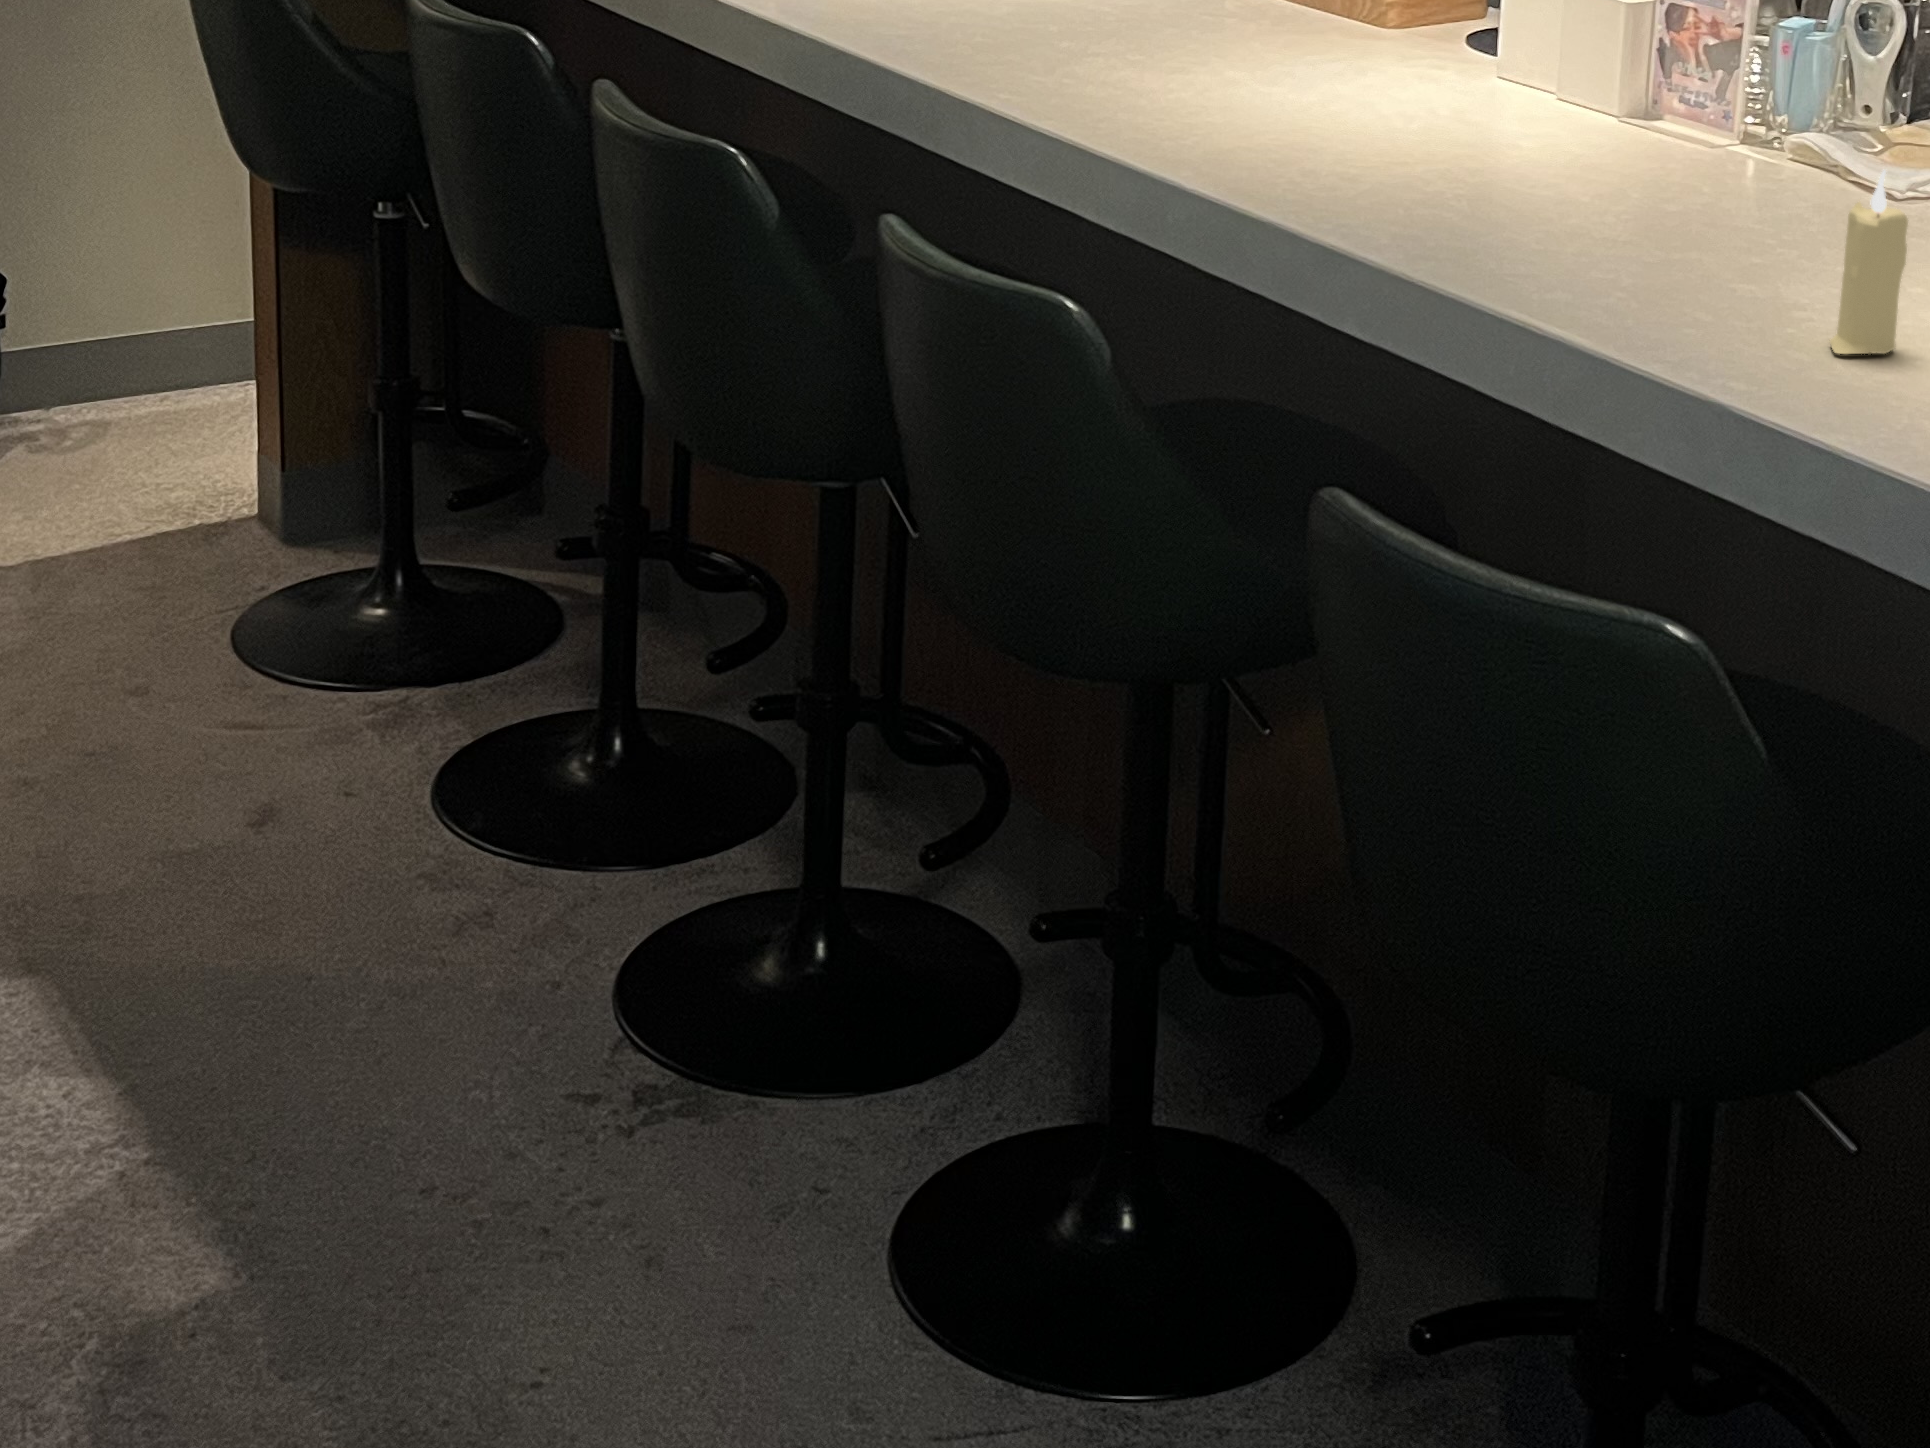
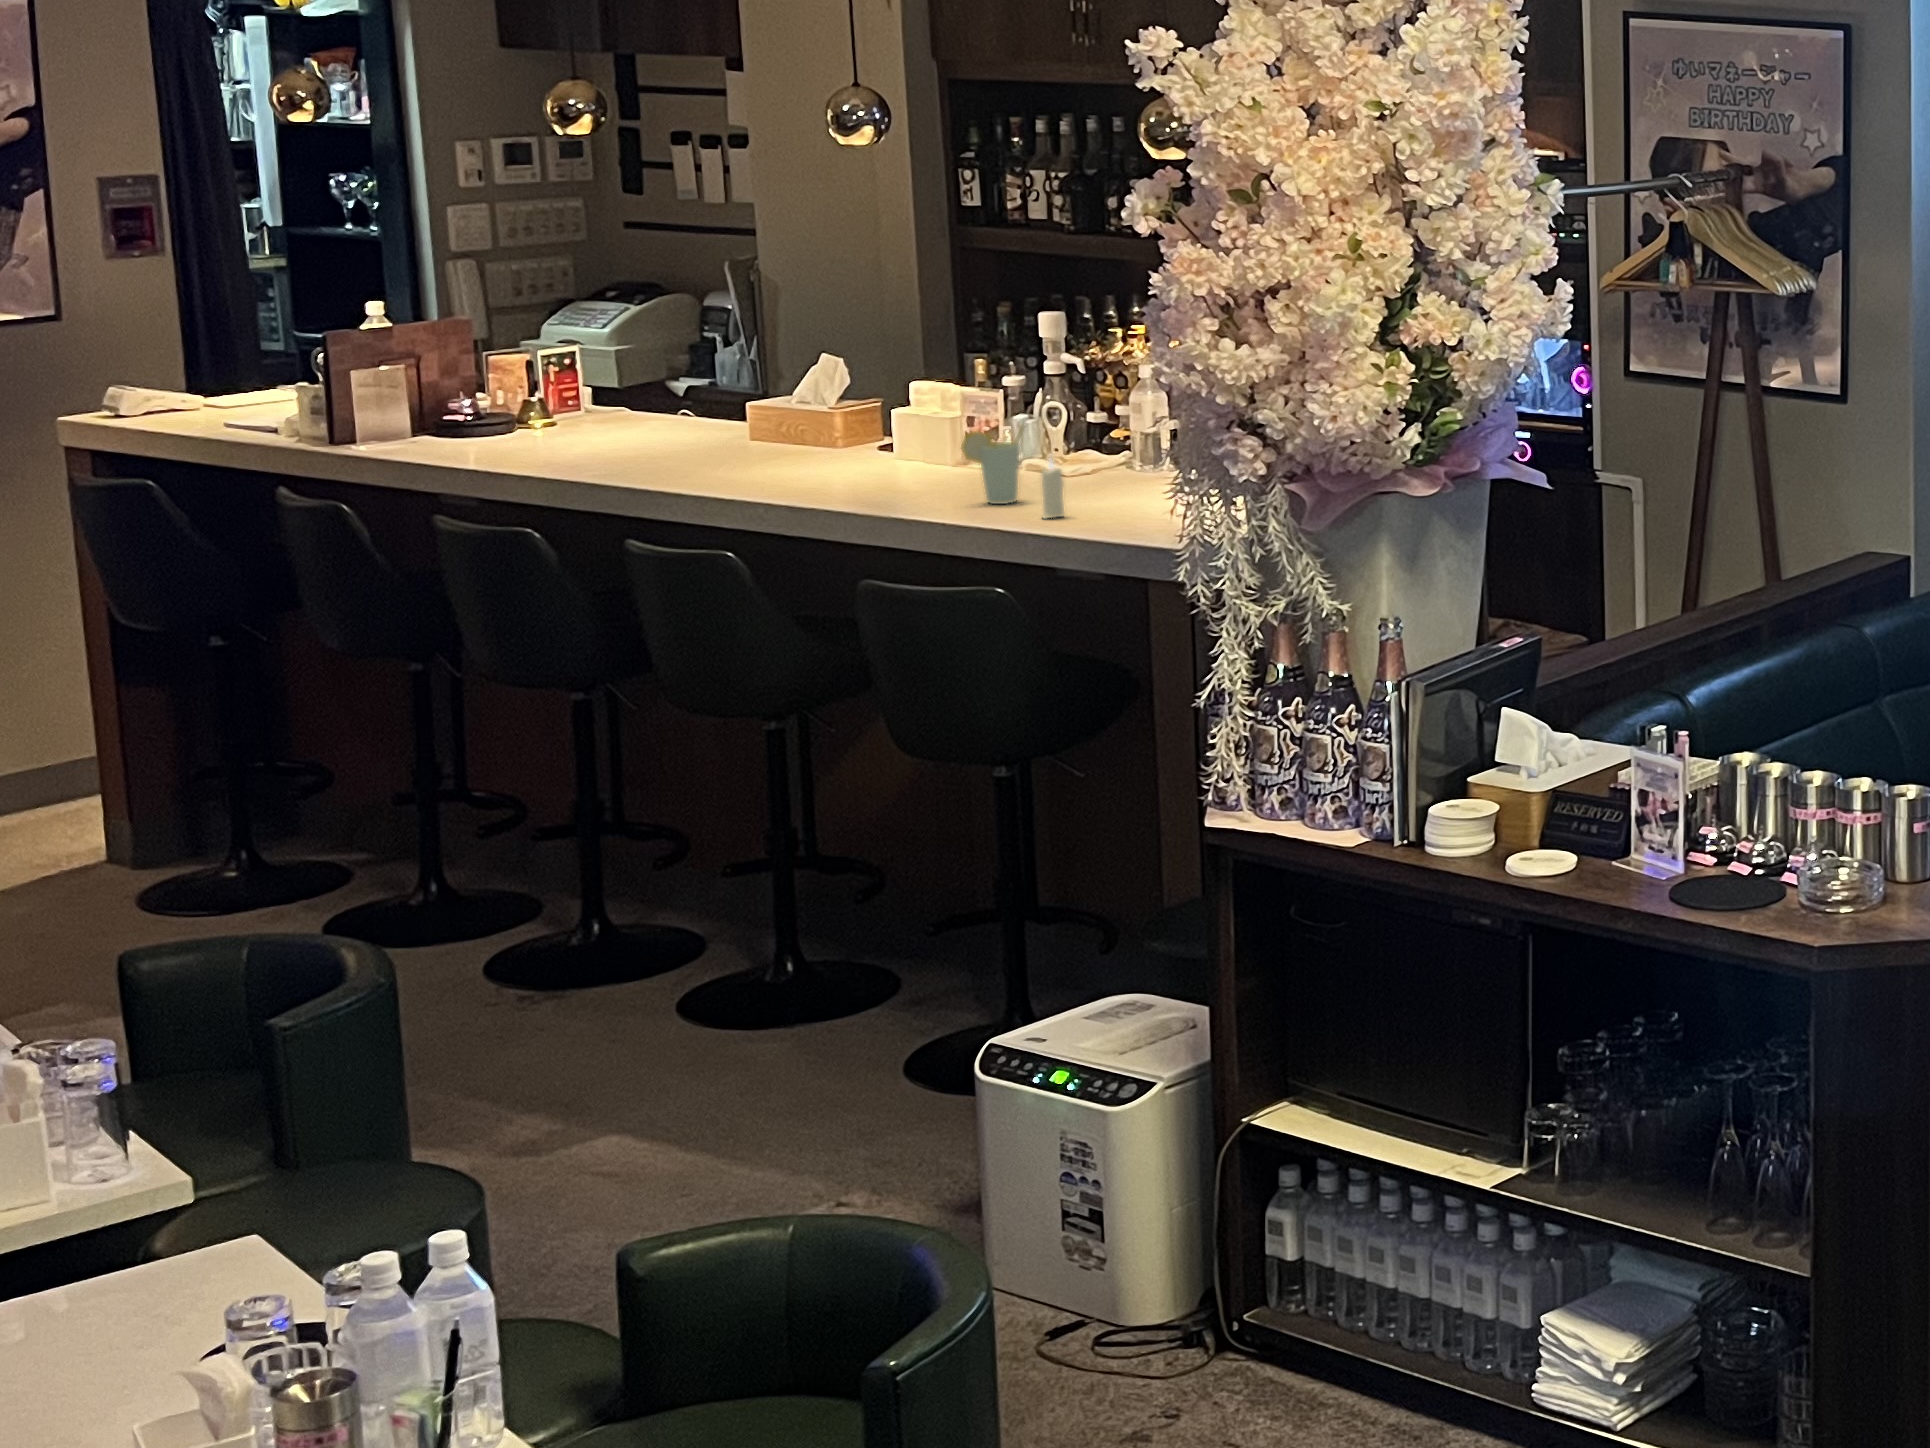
cup: none [1635,54,1814,267] -> present [960,426,1024,504]

